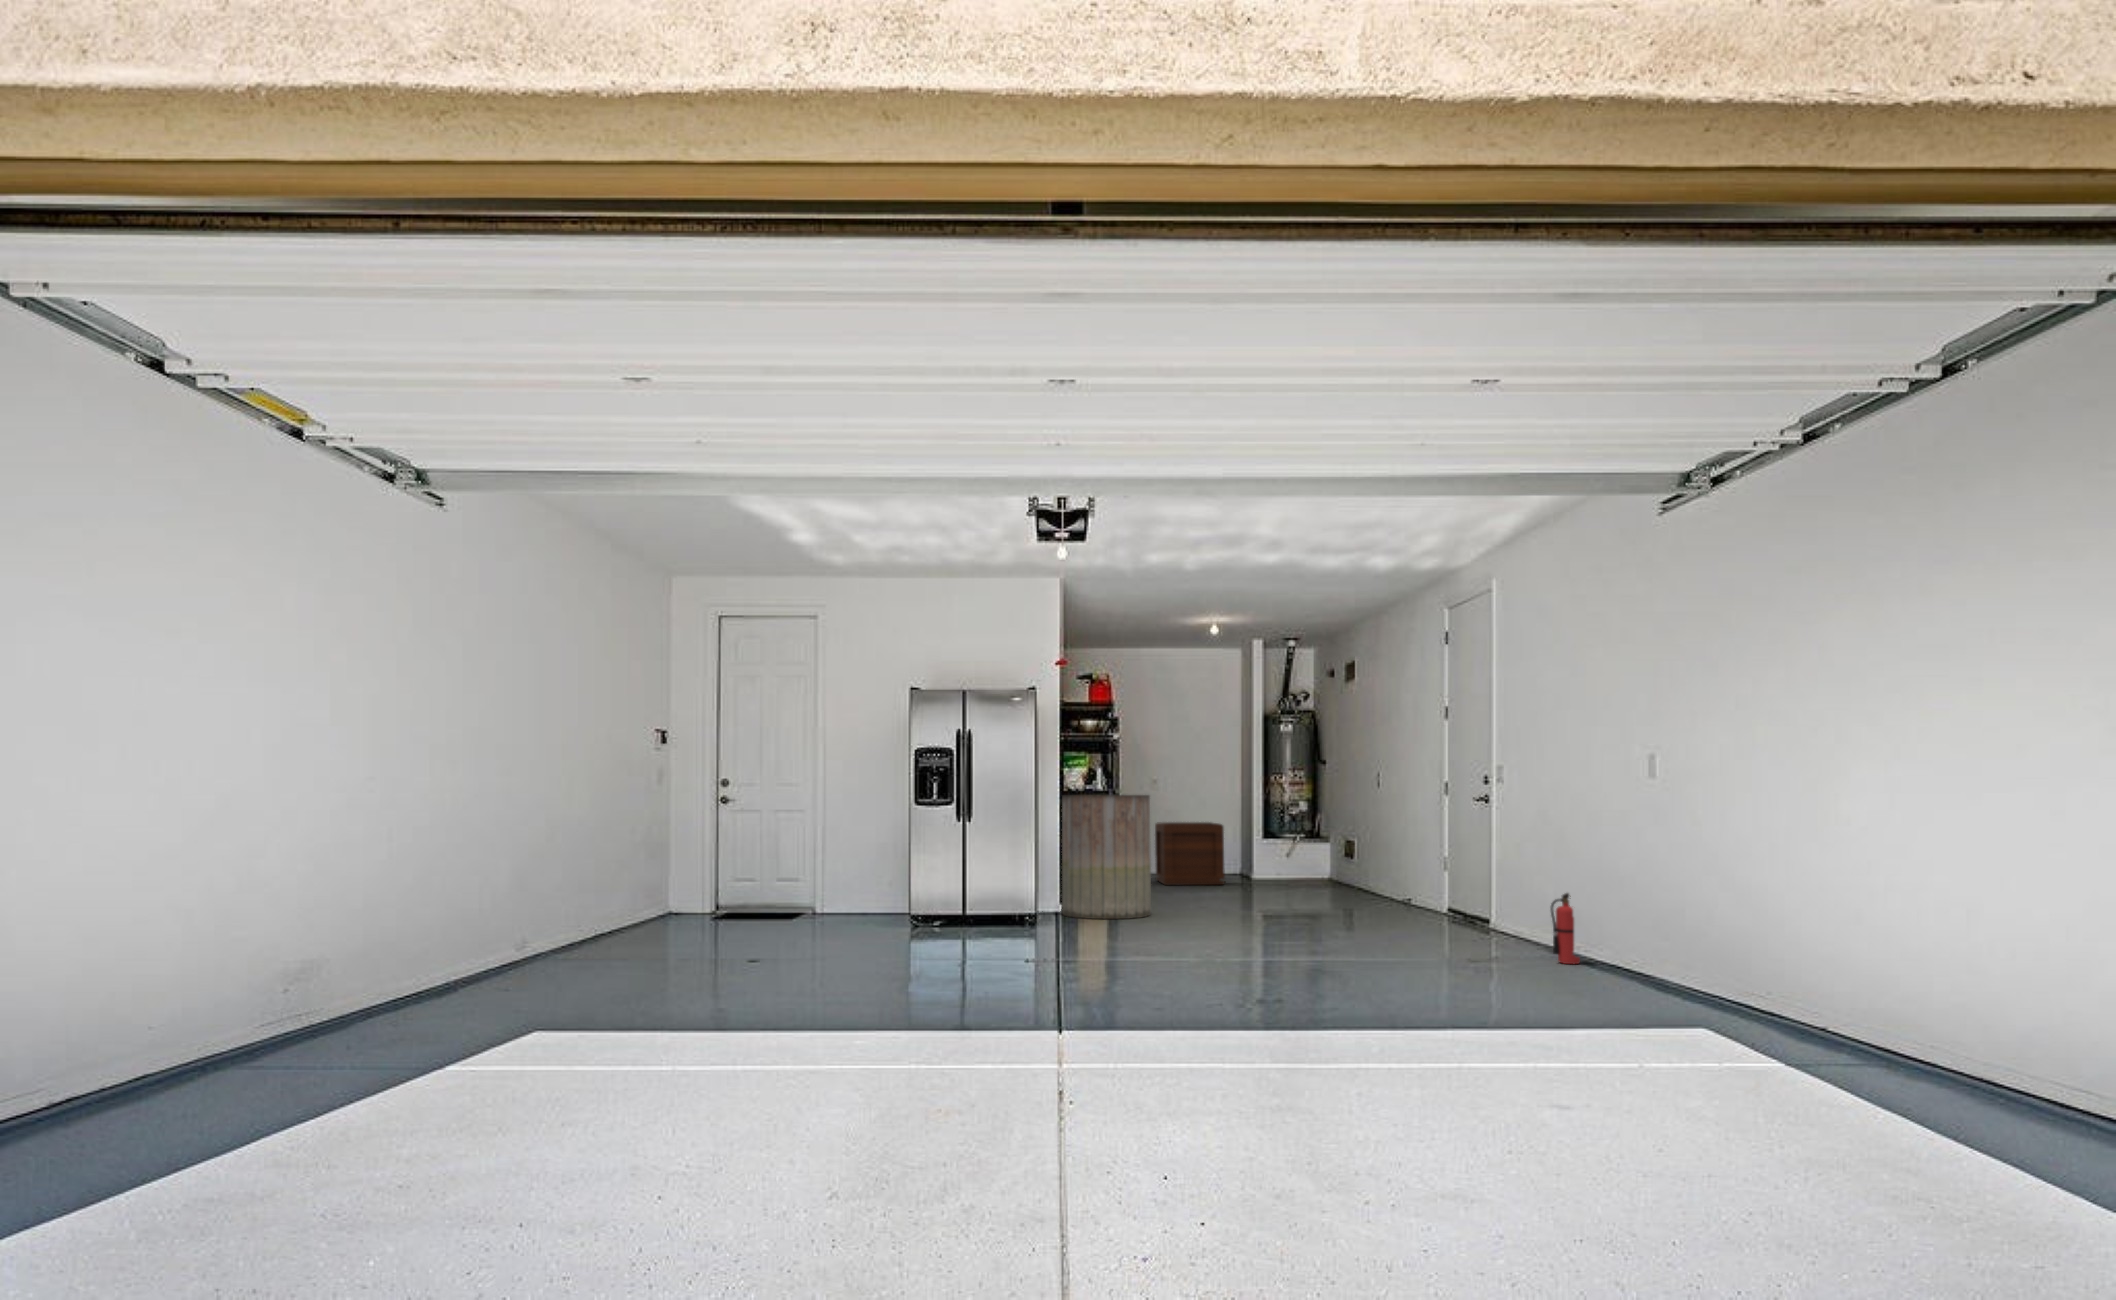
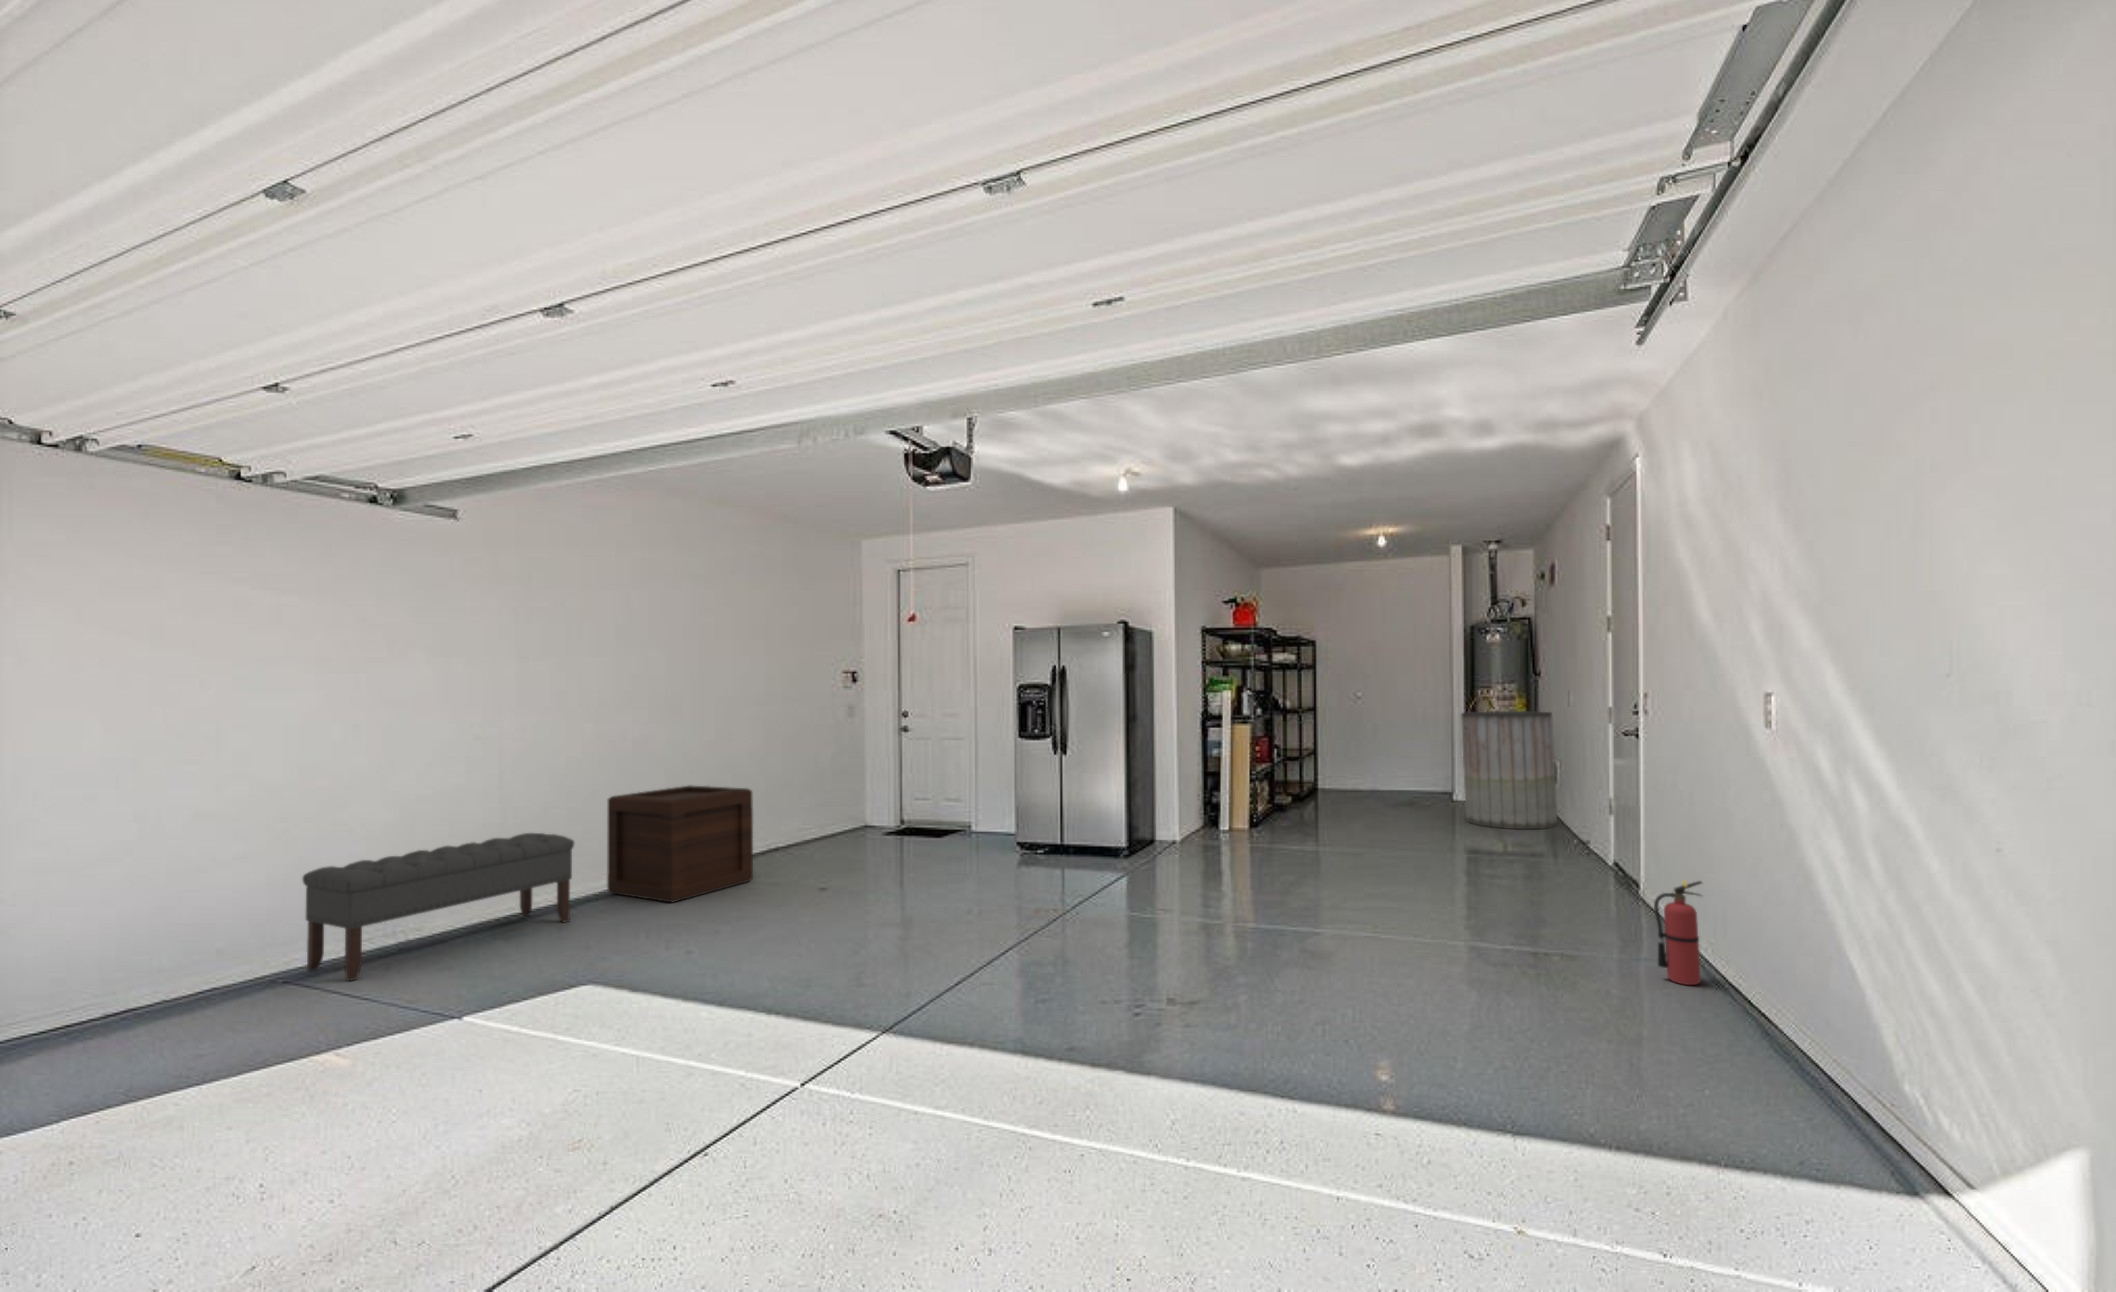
trash can: present [1062,795,1151,919] -> present [1461,711,1557,829]
wooden crate: present [1155,822,1225,885] -> present [607,785,753,902]
bench: none [279,894,528,1050] -> present [303,833,574,981]

